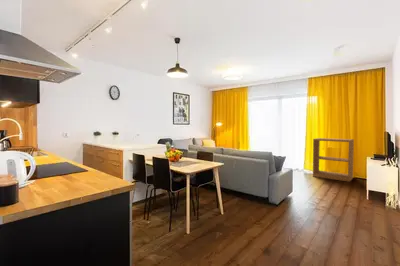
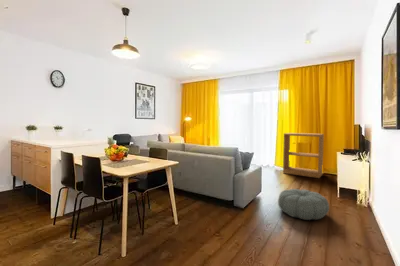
pouf: none [309,190,357,217] -> present [278,189,329,220]

